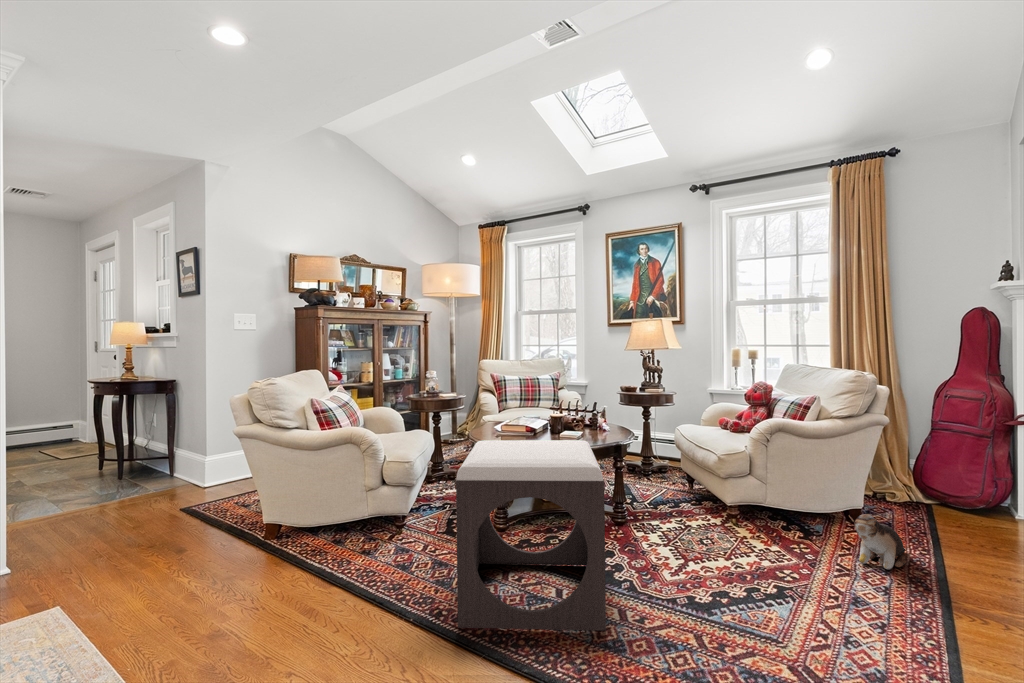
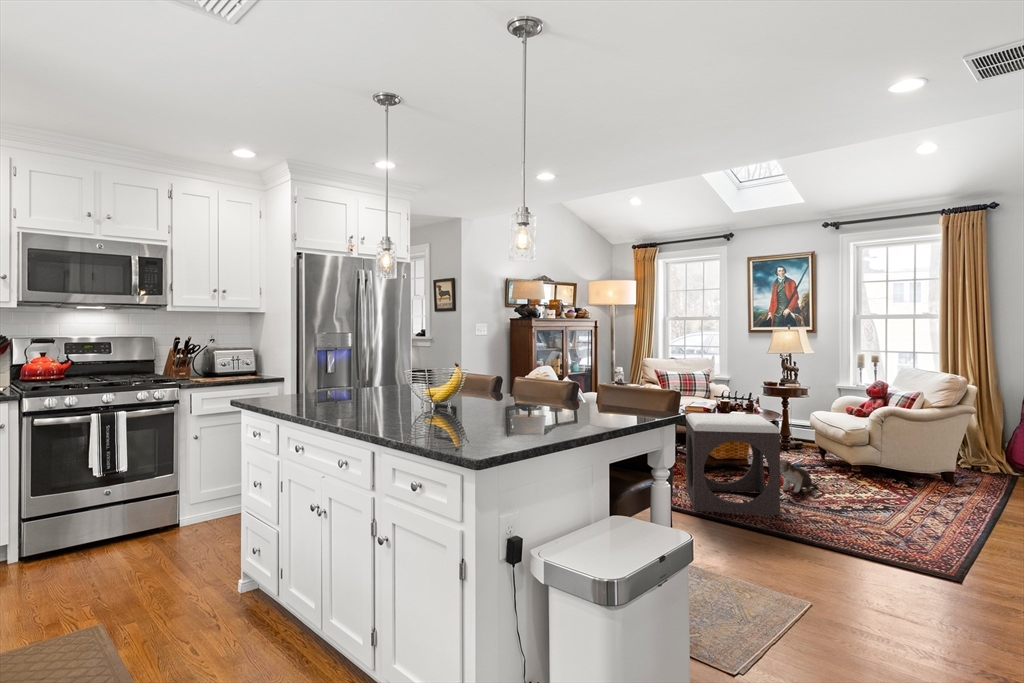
plush toy: present [849,514,906,569] -> present [780,459,818,493]

